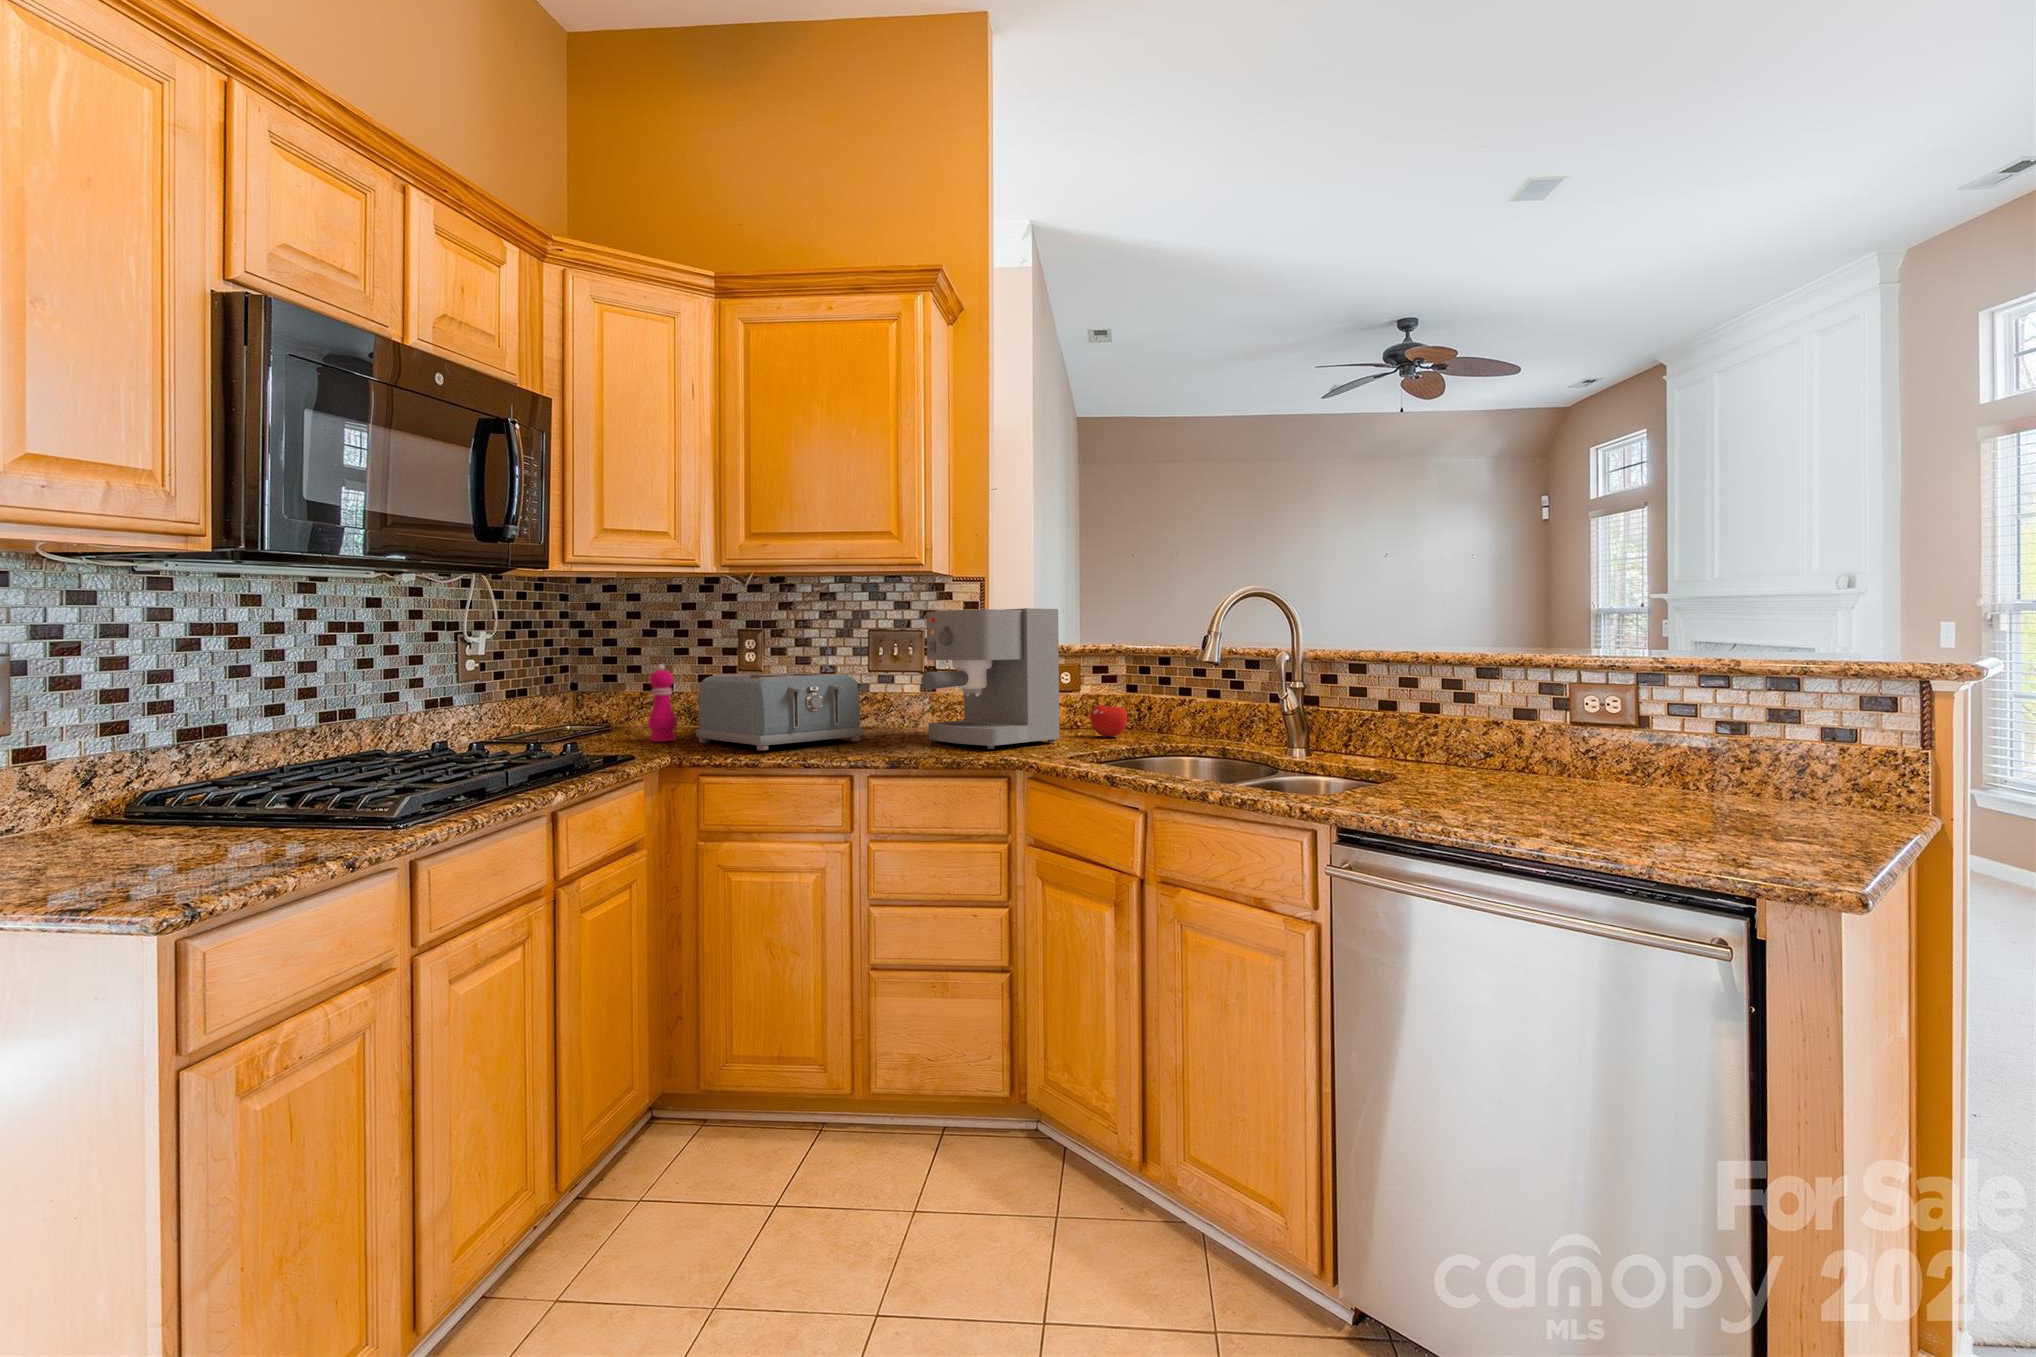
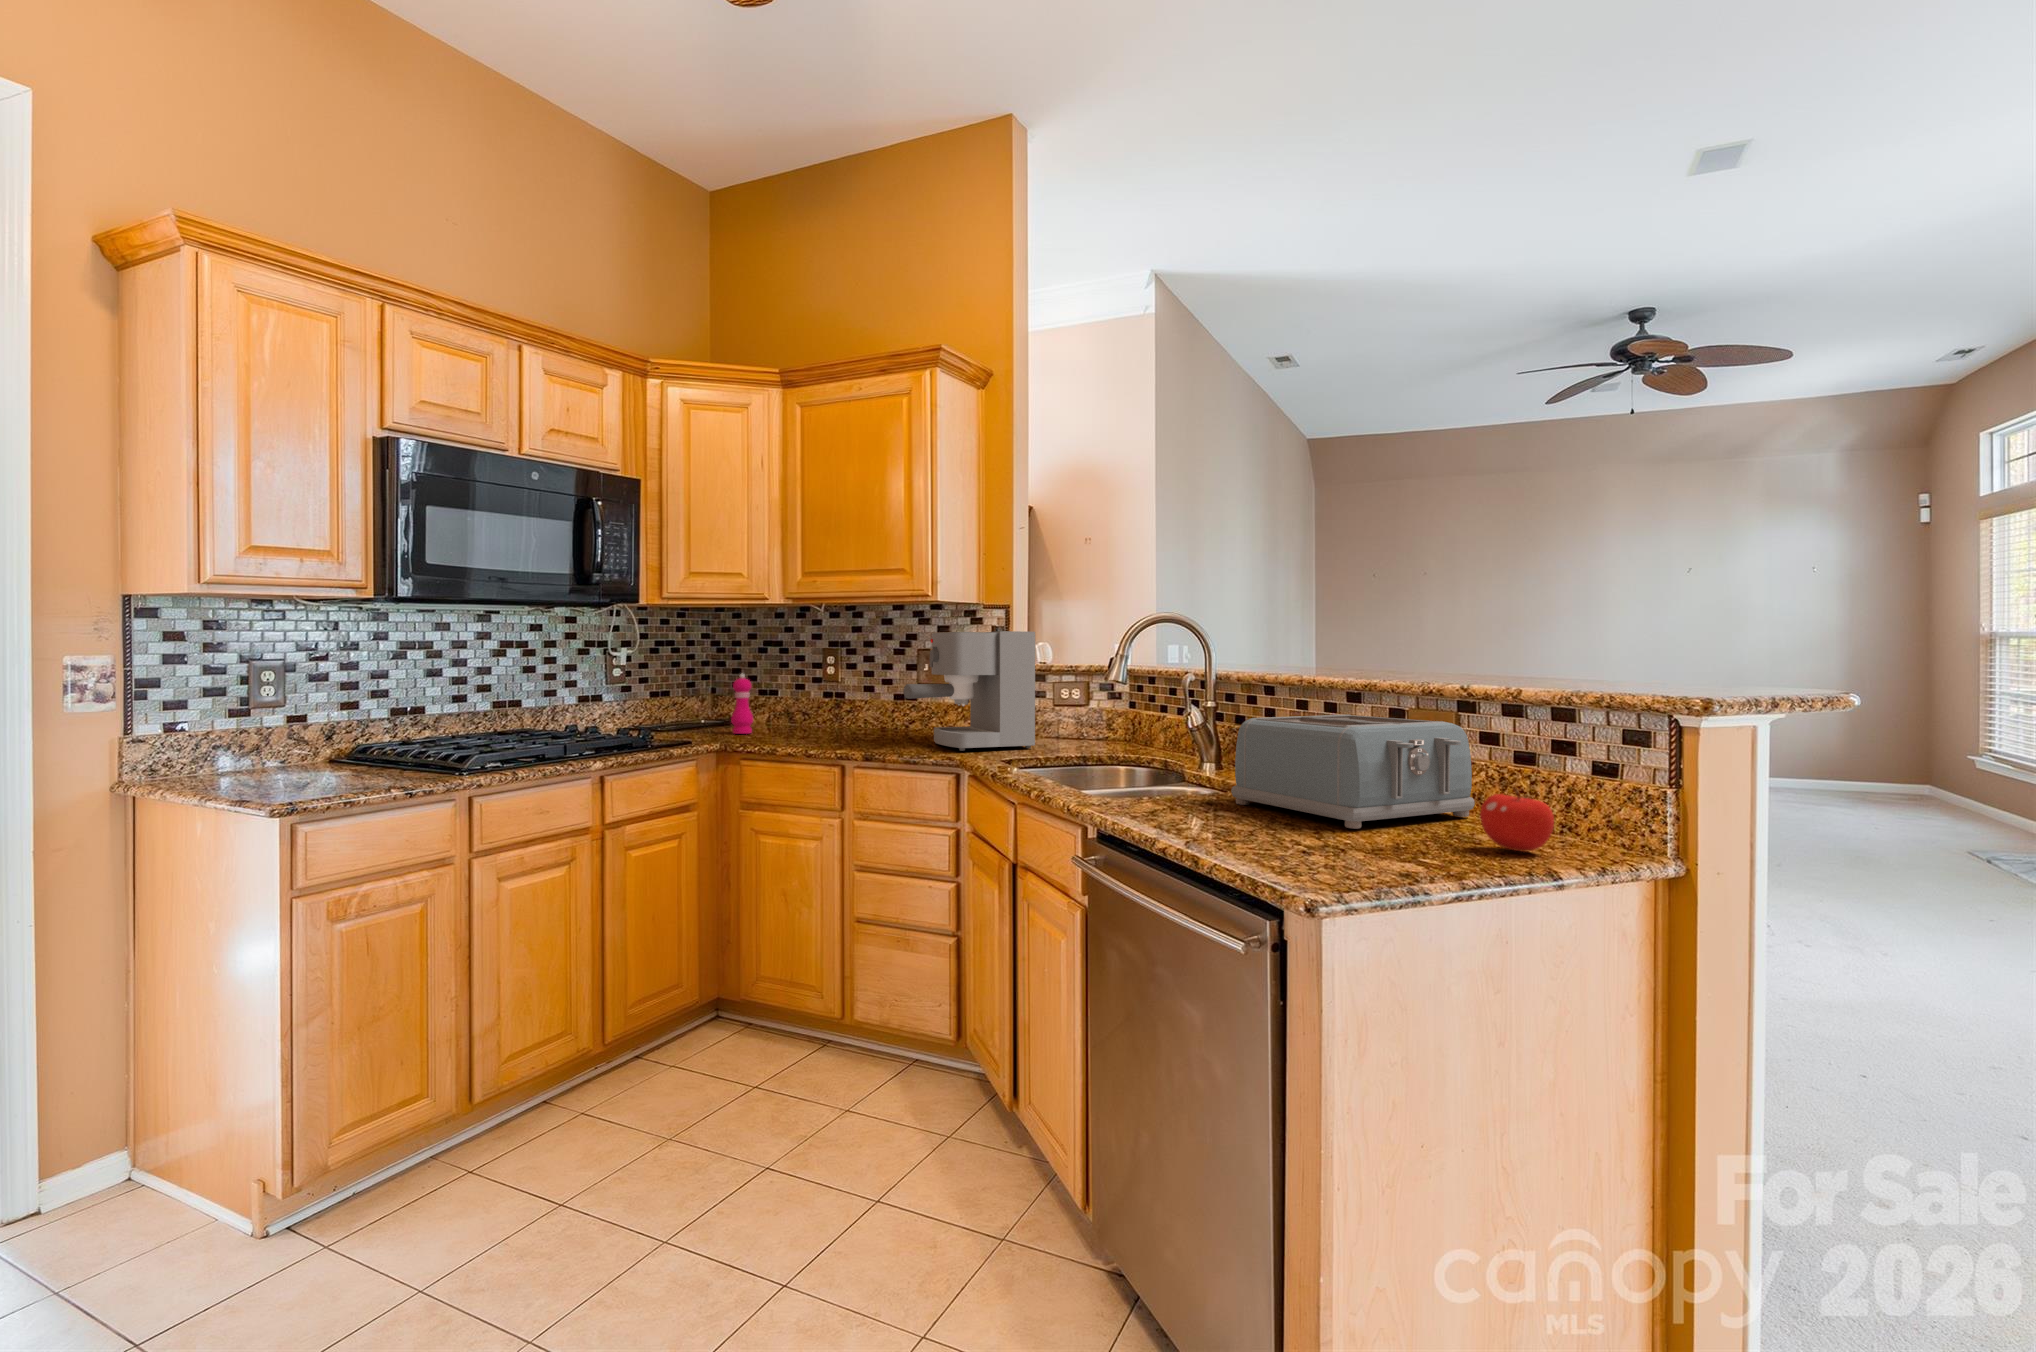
toaster: present [696,673,863,750] -> present [1231,715,1474,829]
fruit: present [1090,700,1127,737] -> present [1480,787,1554,852]

